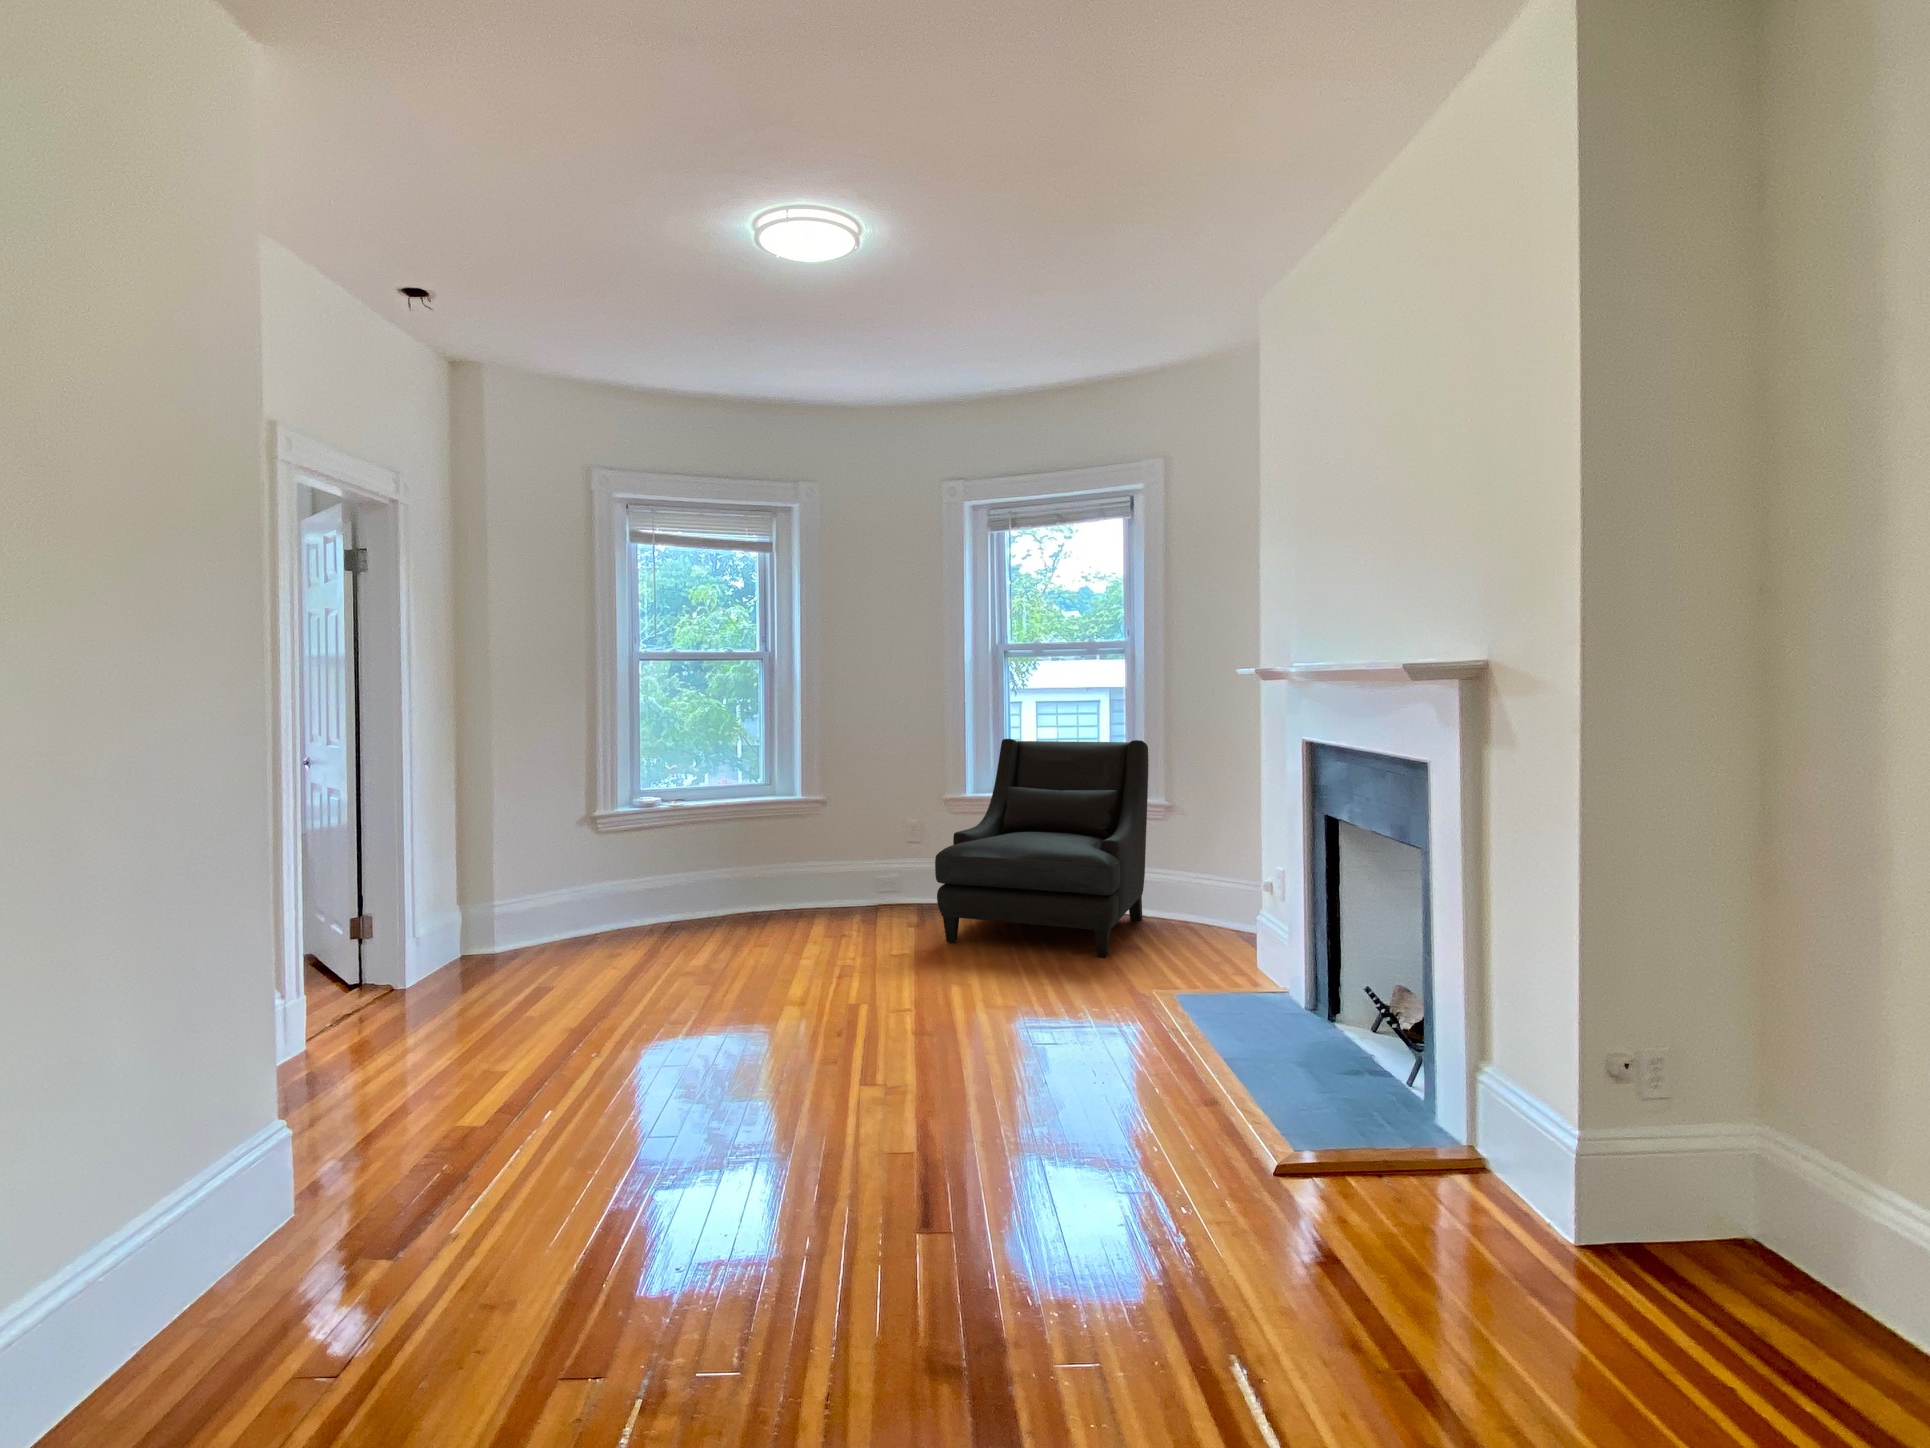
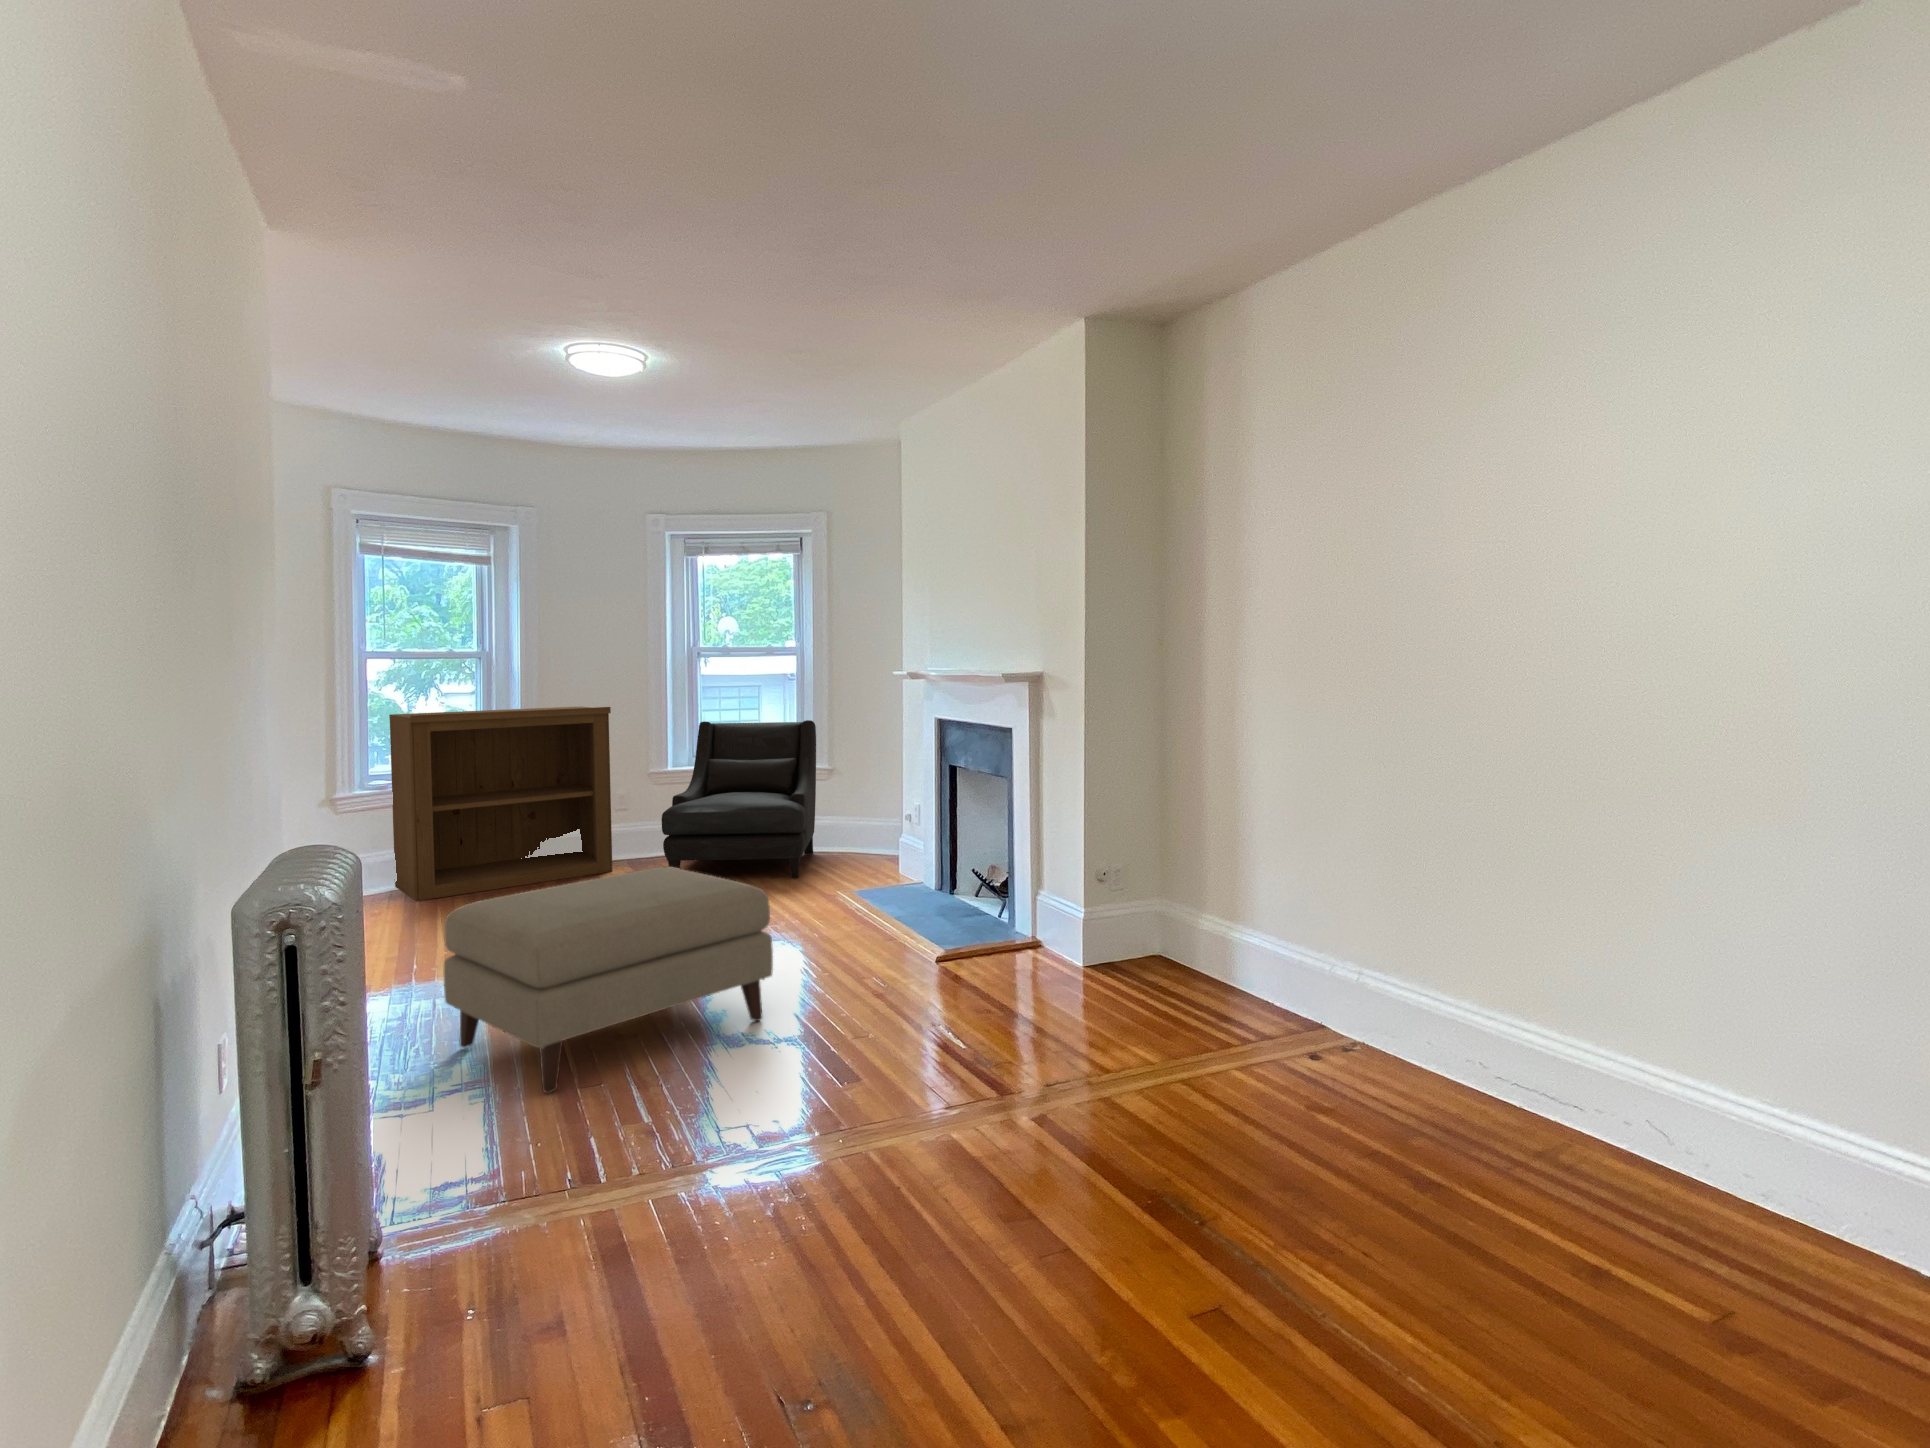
bookshelf: none [662,717,890,937] -> present [389,706,612,901]
ottoman: none [484,957,945,1360] -> present [444,867,773,1093]

